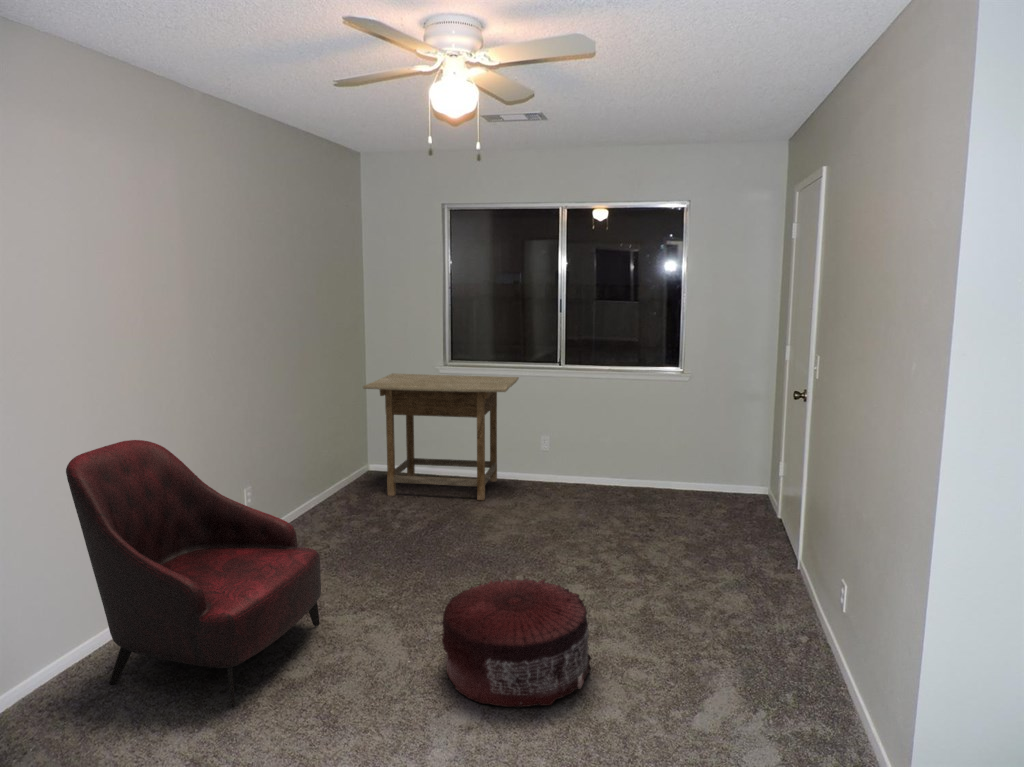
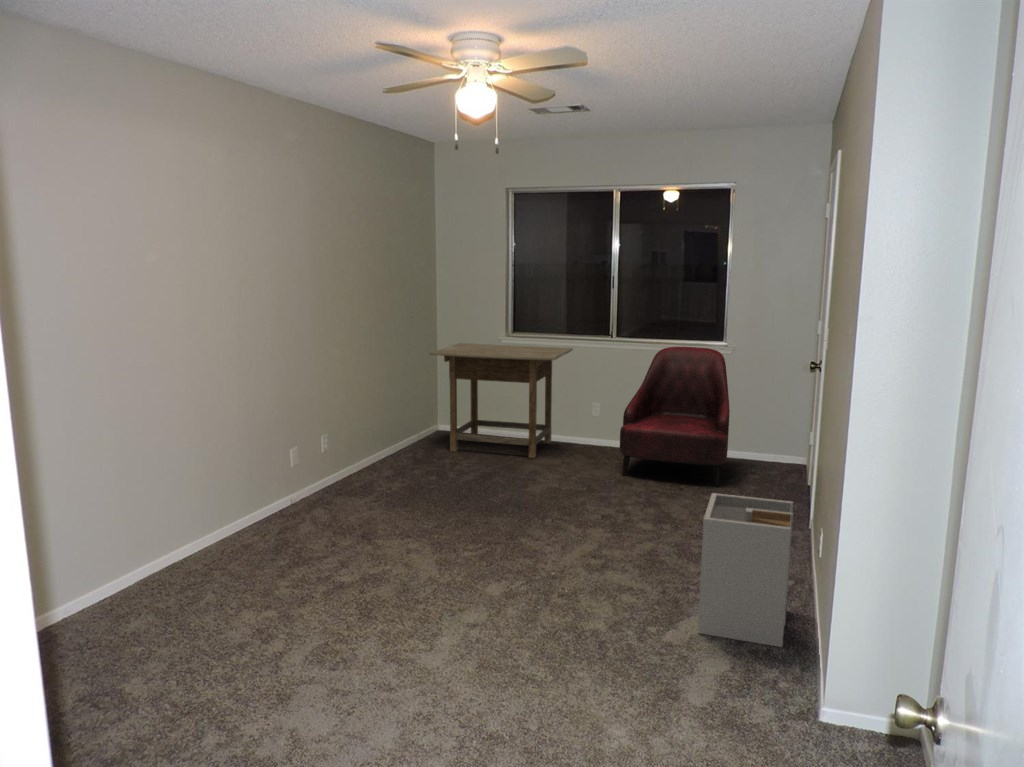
armchair: present [66,440,321,707] -> present [620,347,730,487]
laundry hamper: none [723,548,836,727] -> present [698,493,793,647]
pouf: present [442,579,591,707] -> none [461,513,591,614]

